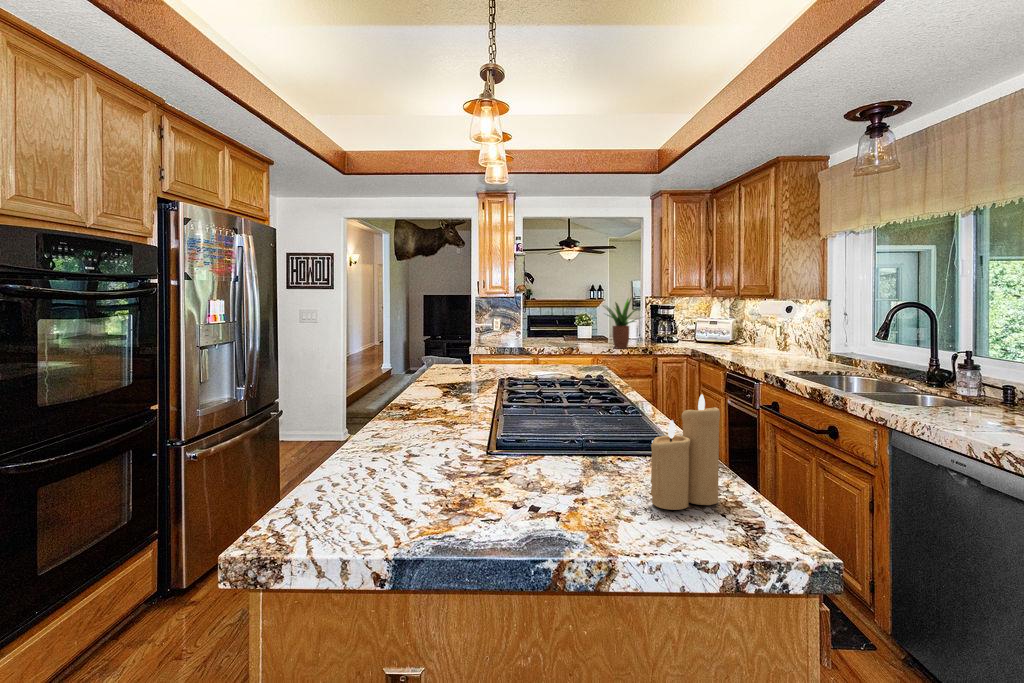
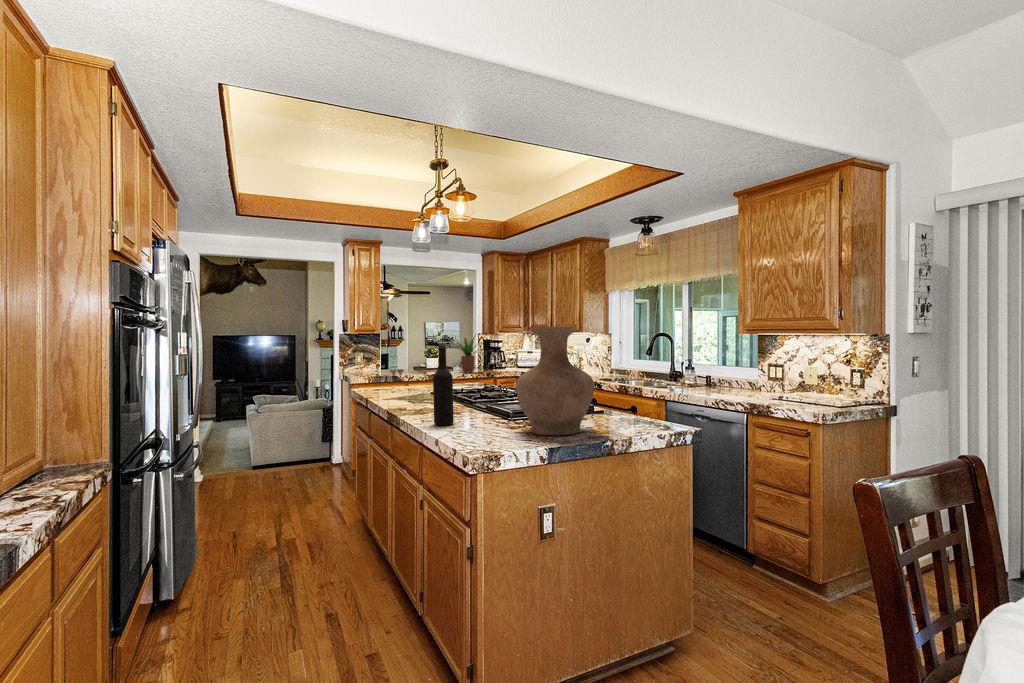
vase: none [425,293,581,516] -> present [516,326,594,435]
wine bottle: none [364,319,397,450] -> present [433,343,454,425]
candle: present [651,394,720,510] -> none [619,373,646,426]

